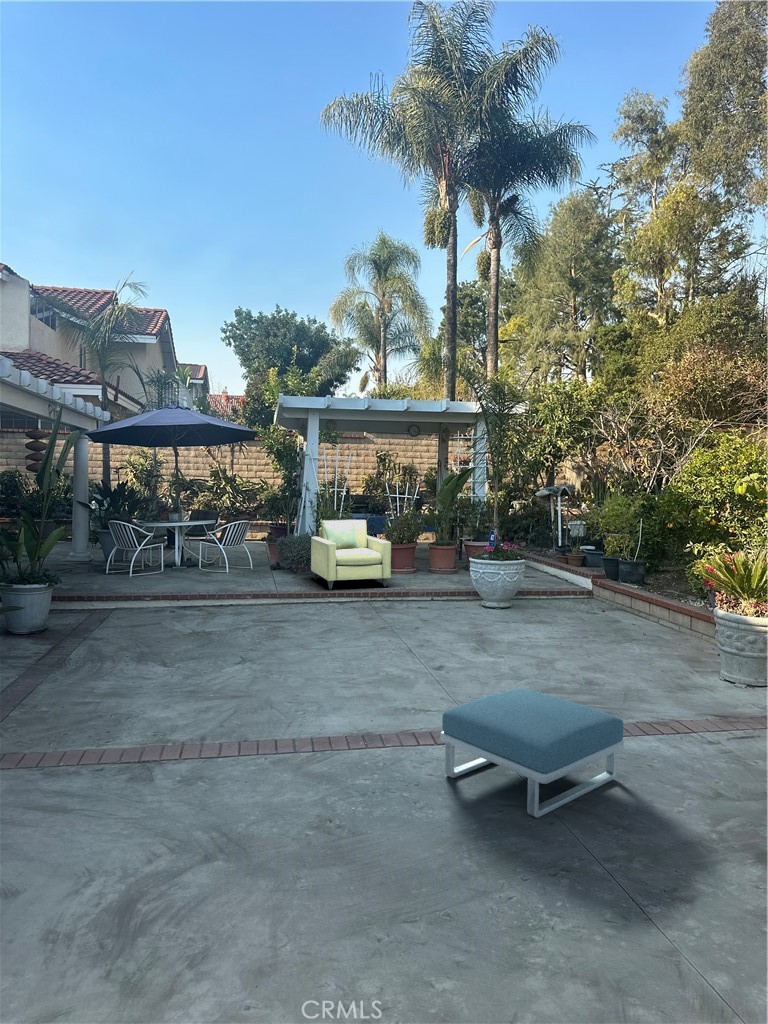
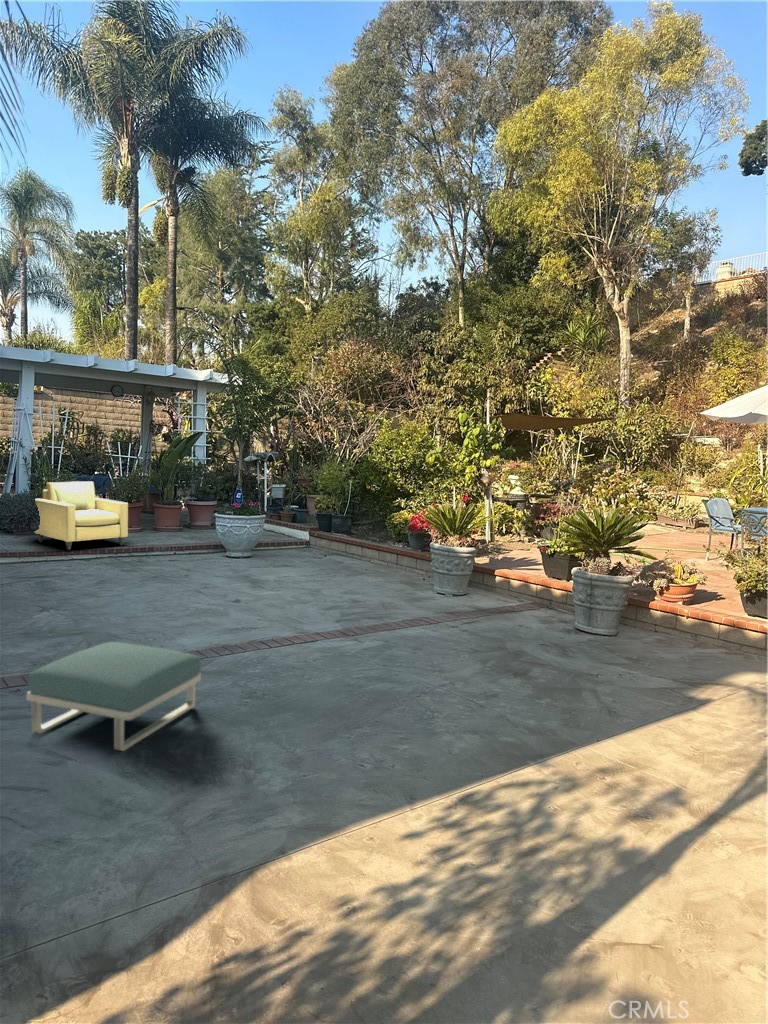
footstool: present [440,688,624,818] -> present [26,642,201,751]

